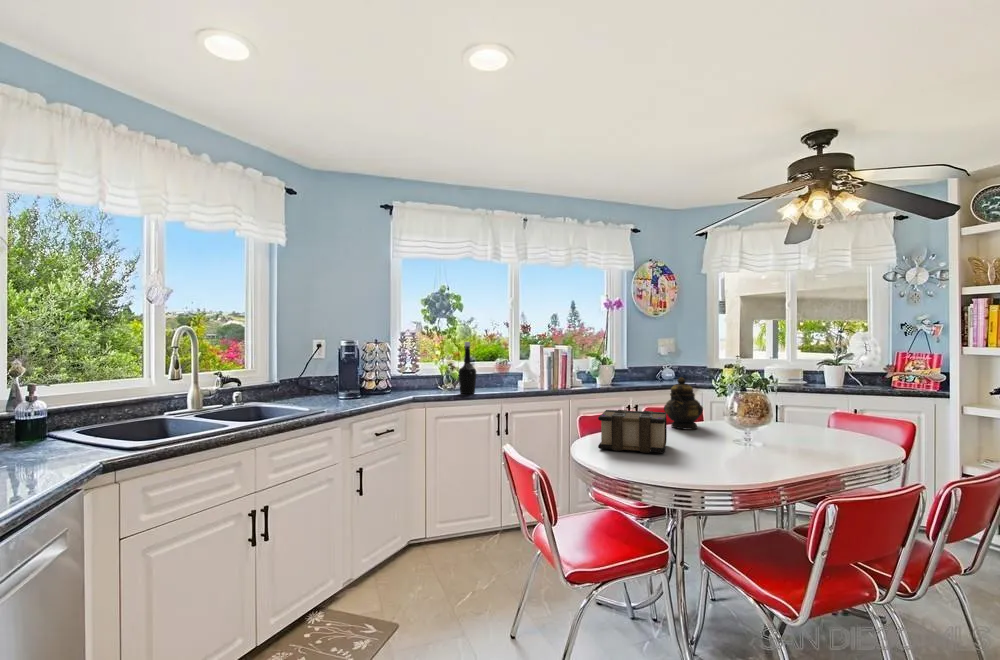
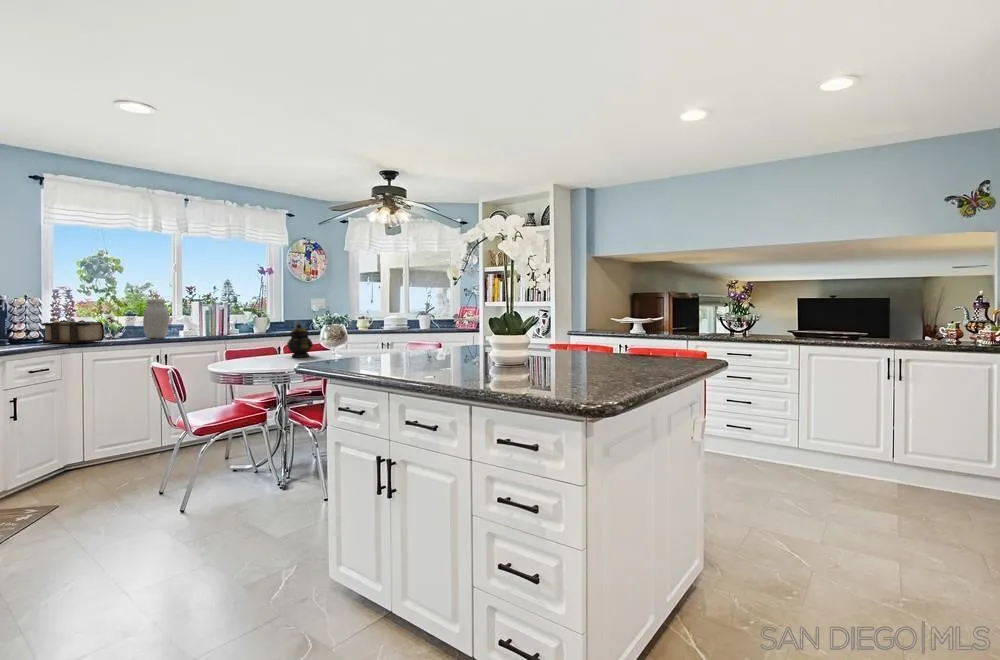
jar: none [484,341,509,390] -> present [143,299,169,338]
bottle: present [459,342,476,394] -> none [116,298,135,341]
book: present [598,410,667,453] -> present [42,320,104,343]

